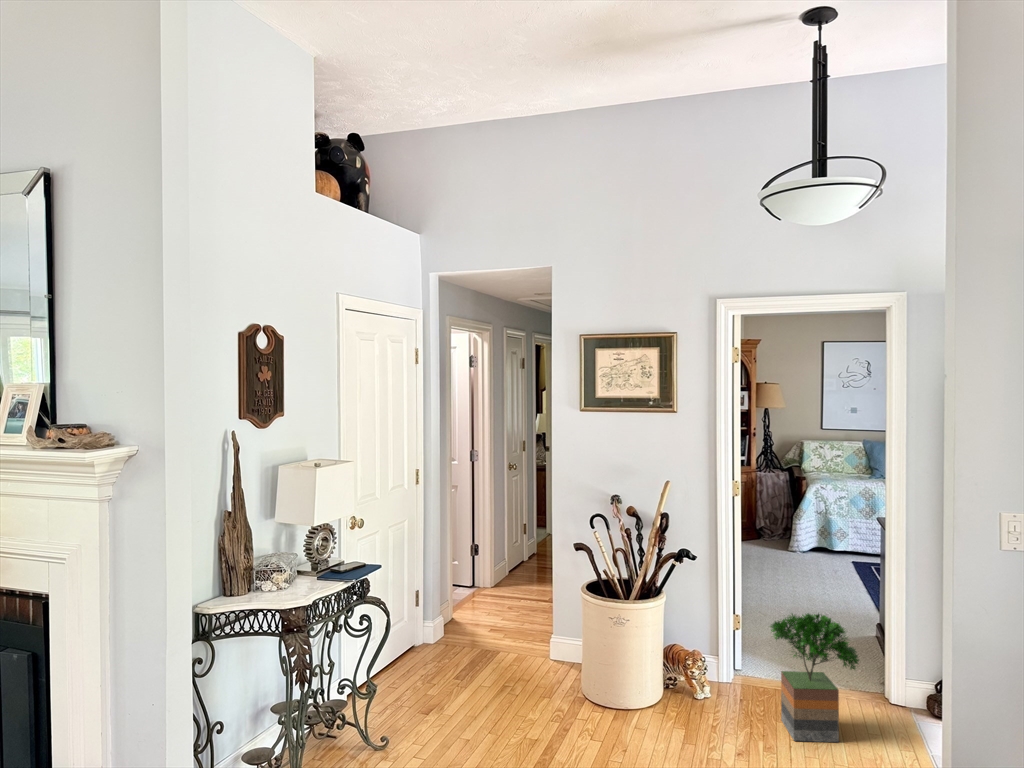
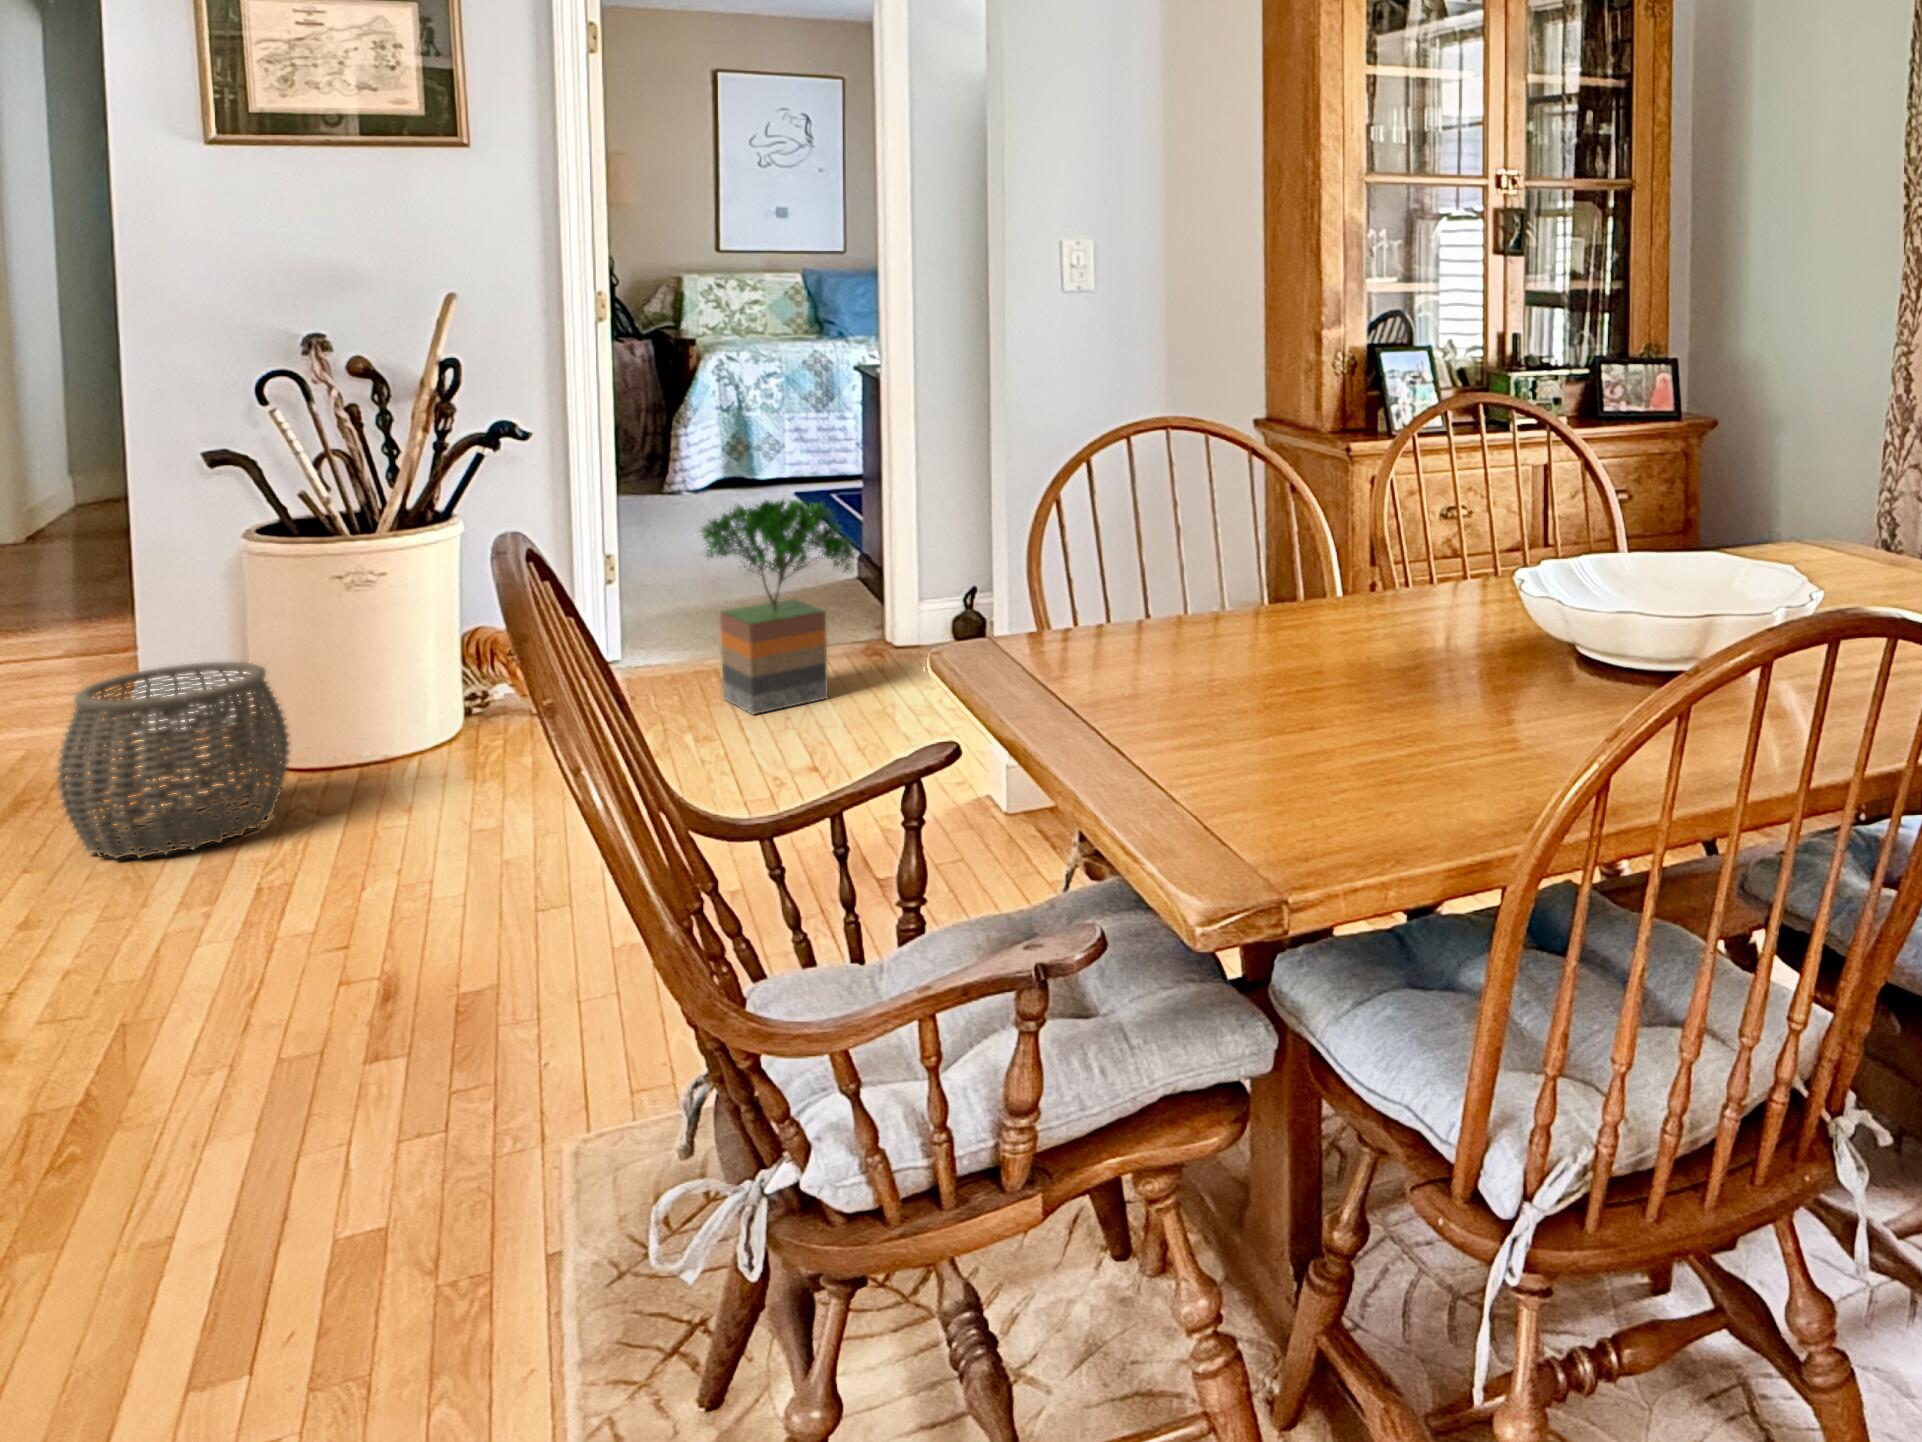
woven basket: none [502,648,583,743] -> present [57,662,290,858]

